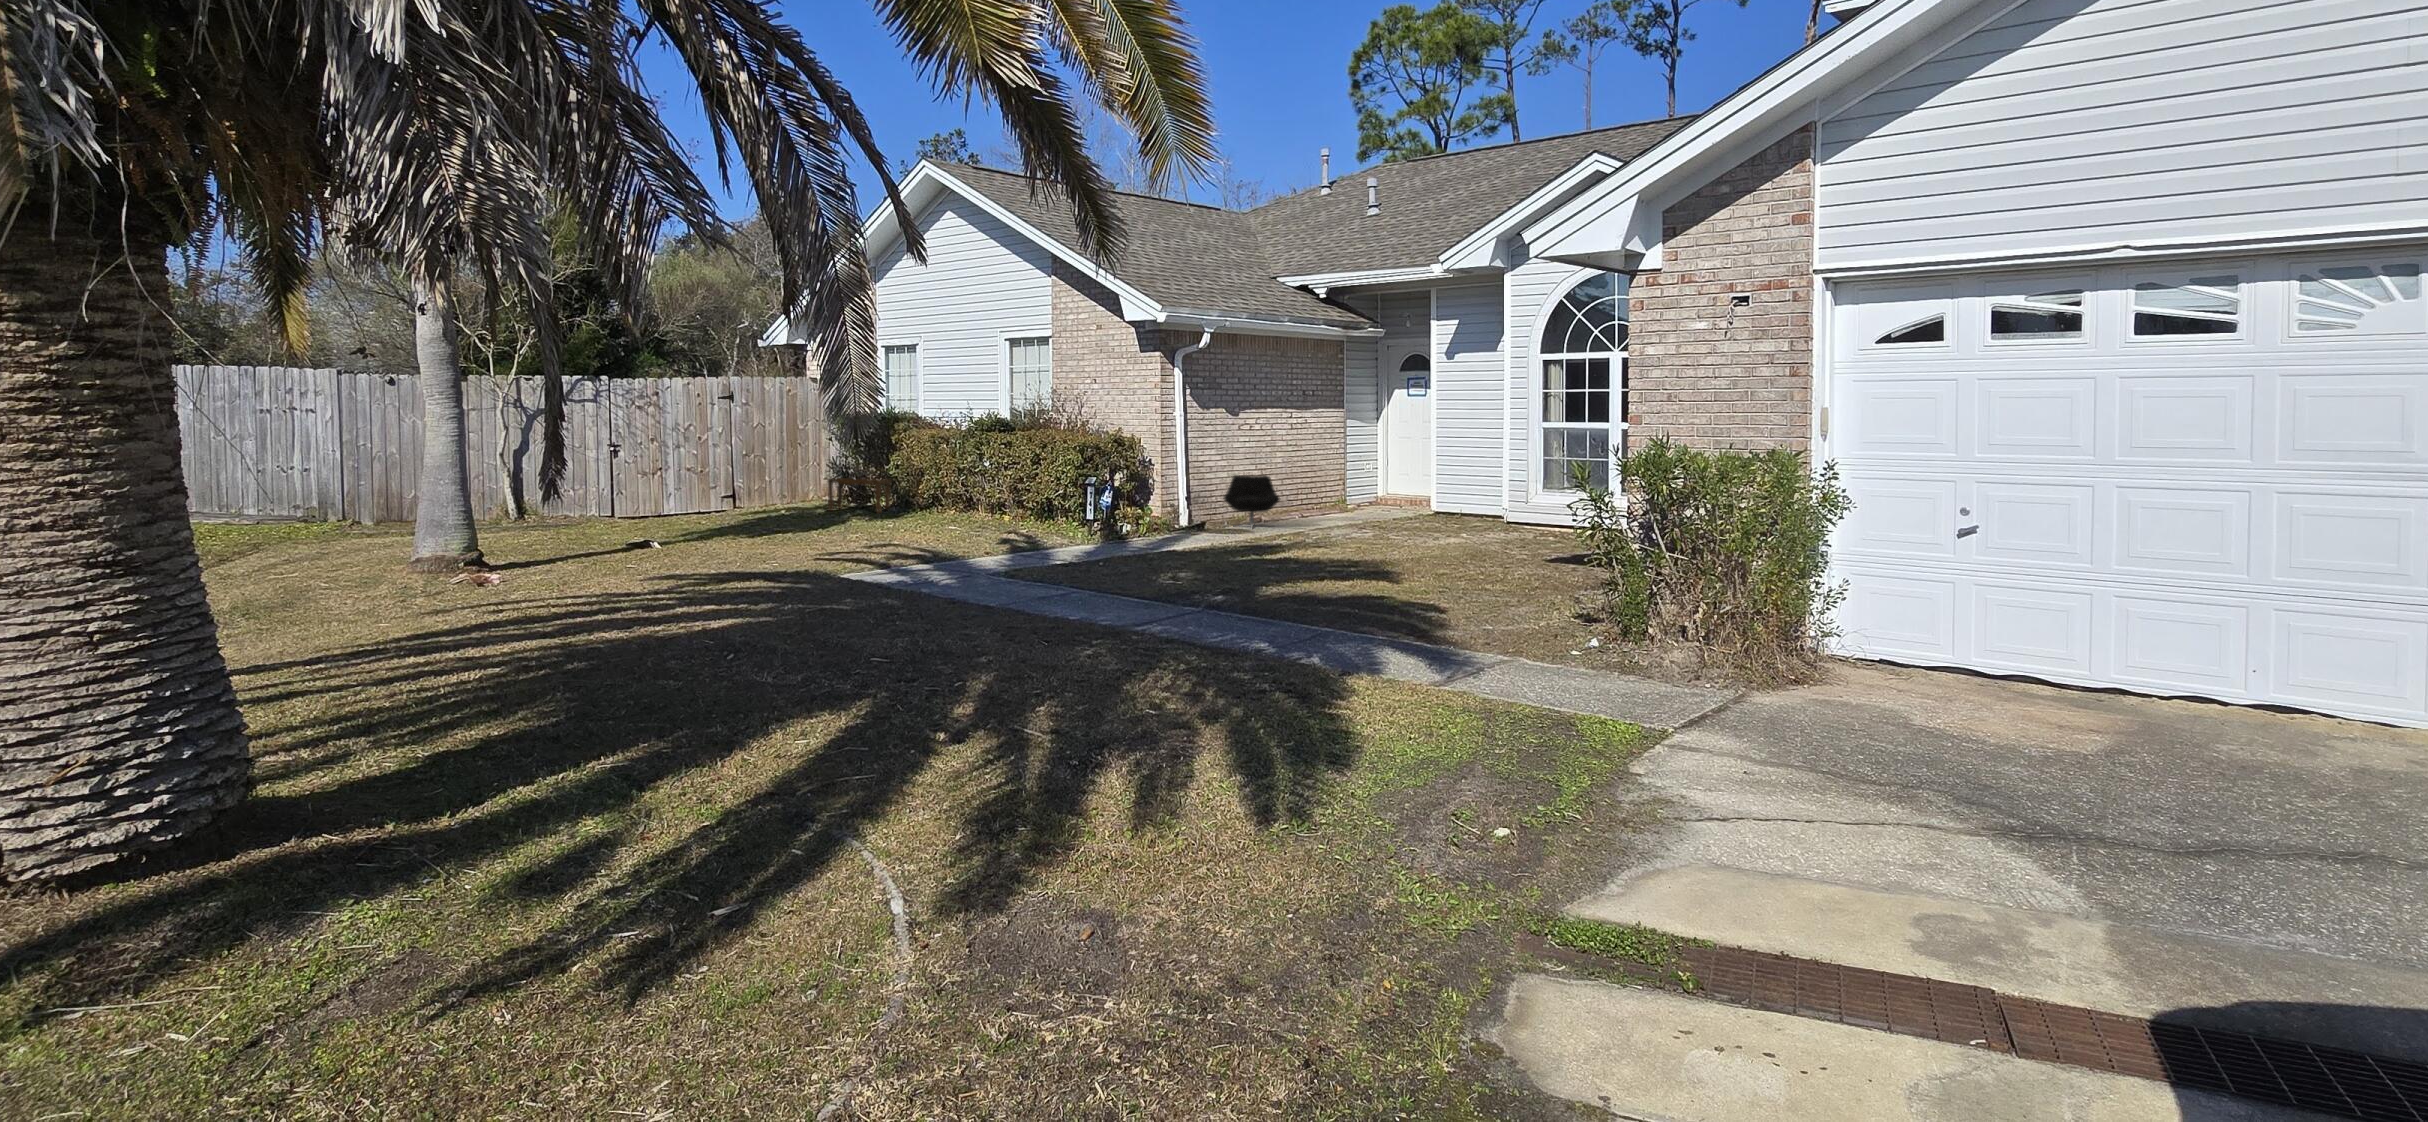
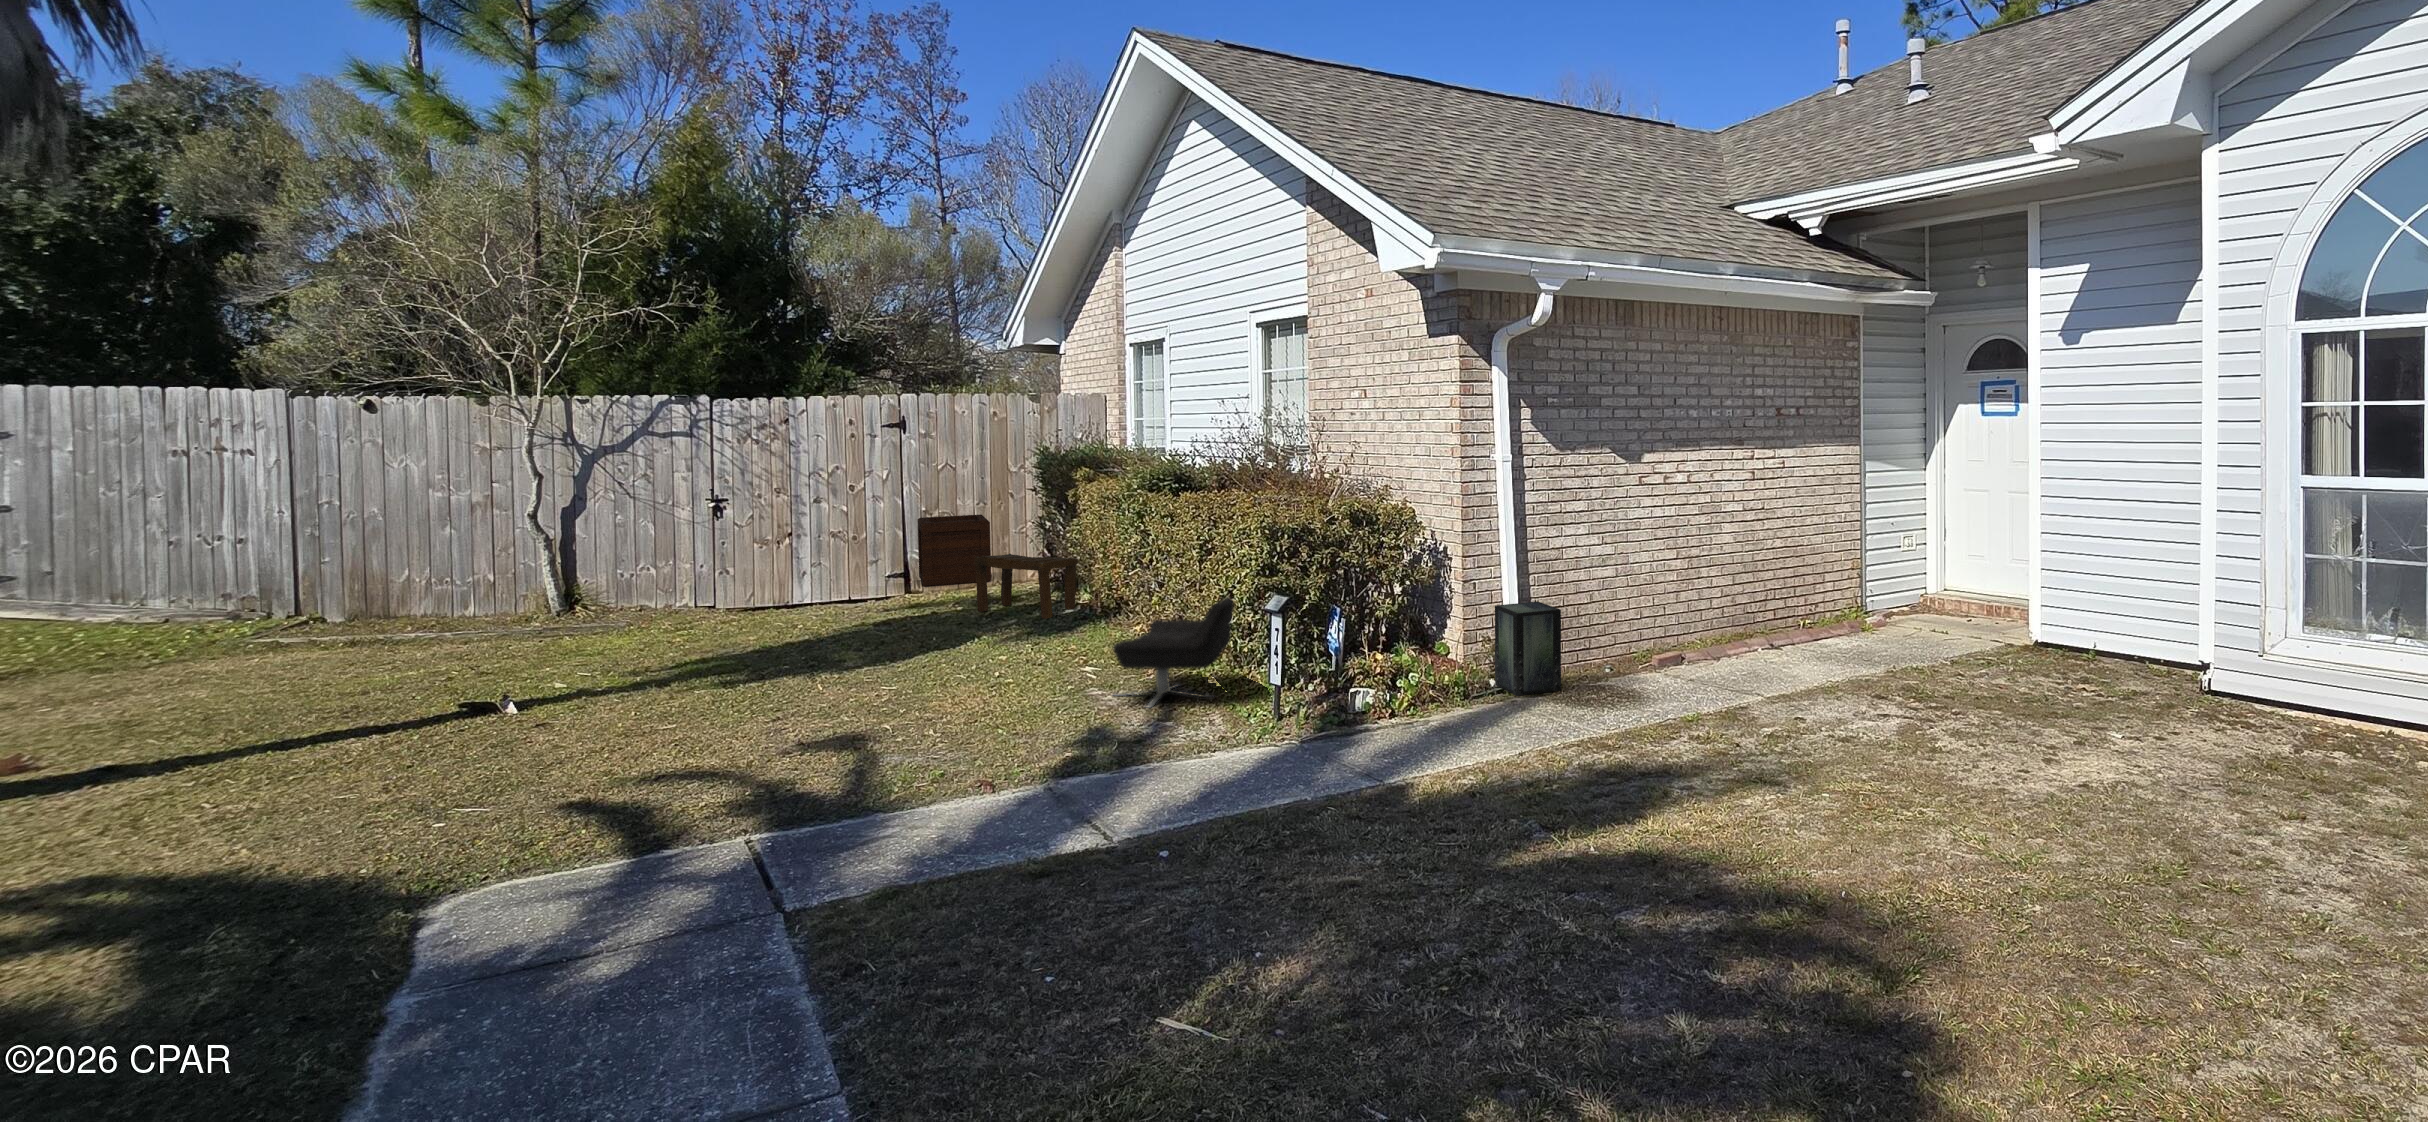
wooden crate: none [744,459,799,504] -> present [918,514,991,587]
lounge chair: present [1224,475,1280,528] -> present [1113,596,1235,708]
storage box: none [1177,487,1212,531] -> present [1495,602,1561,696]

